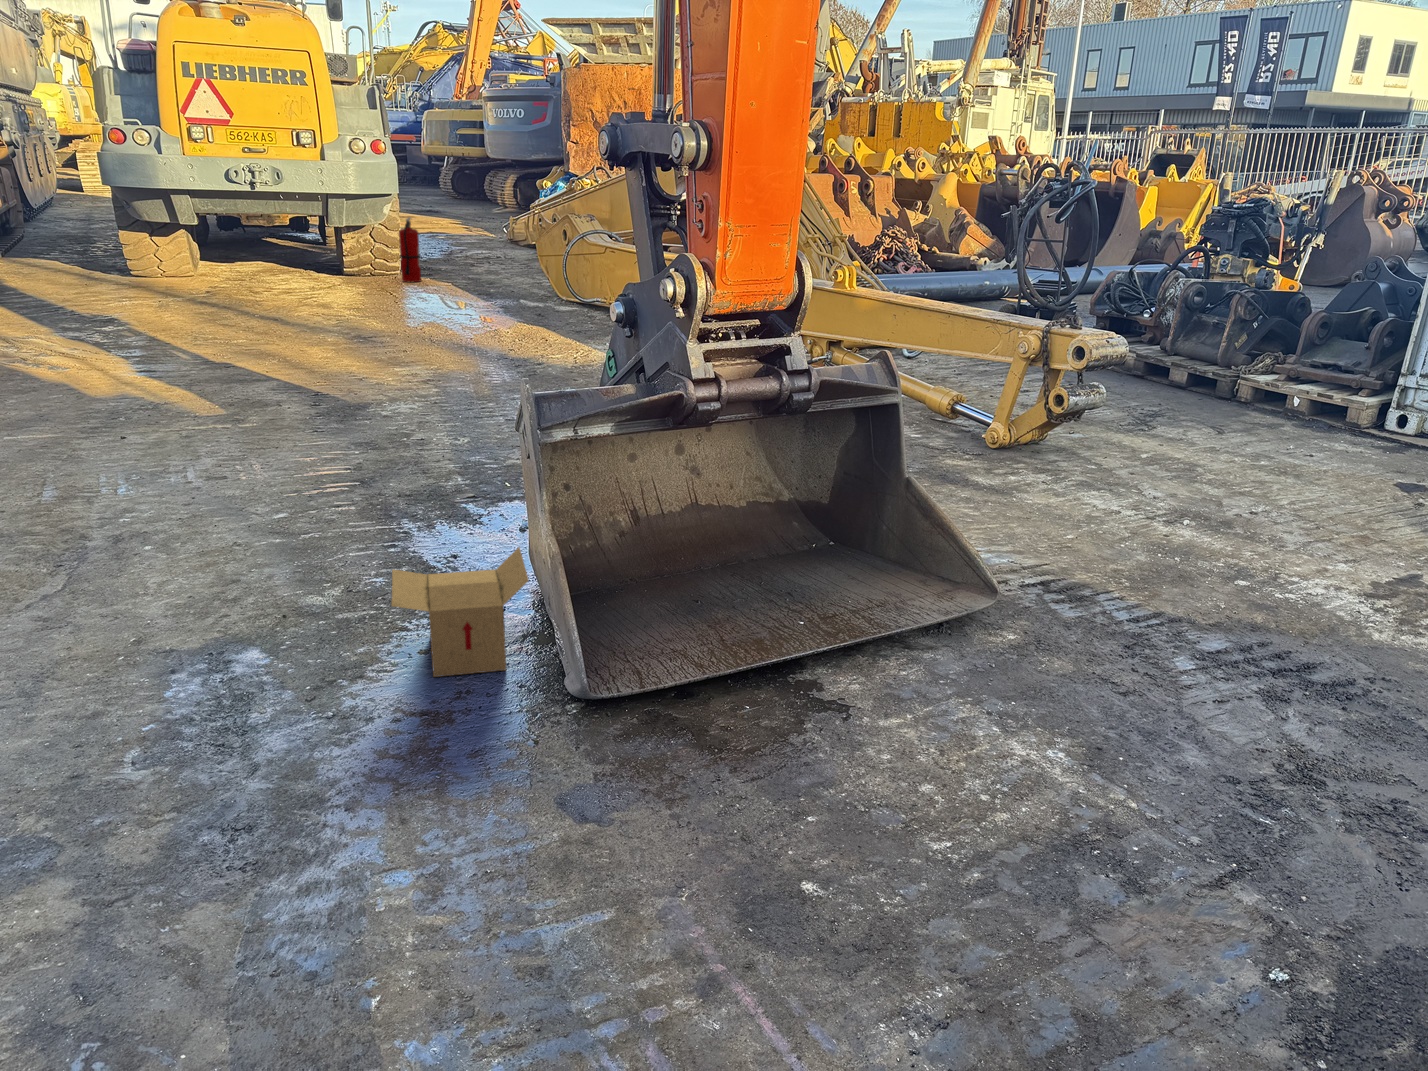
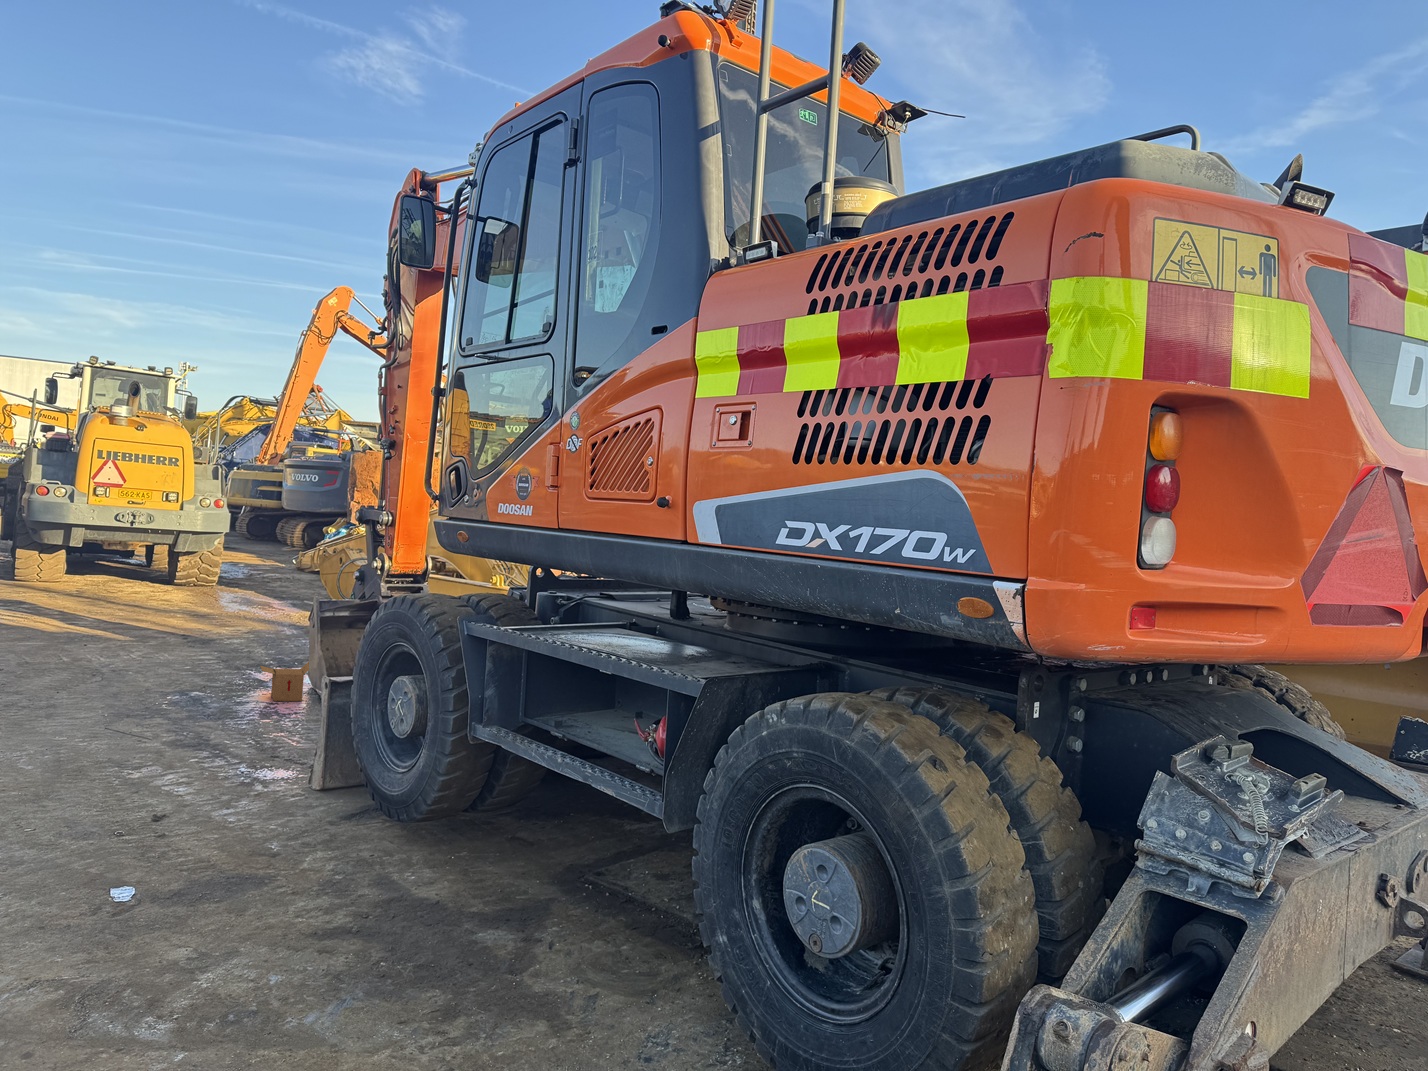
fire extinguisher: present [399,217,421,282] -> none [221,549,237,592]

